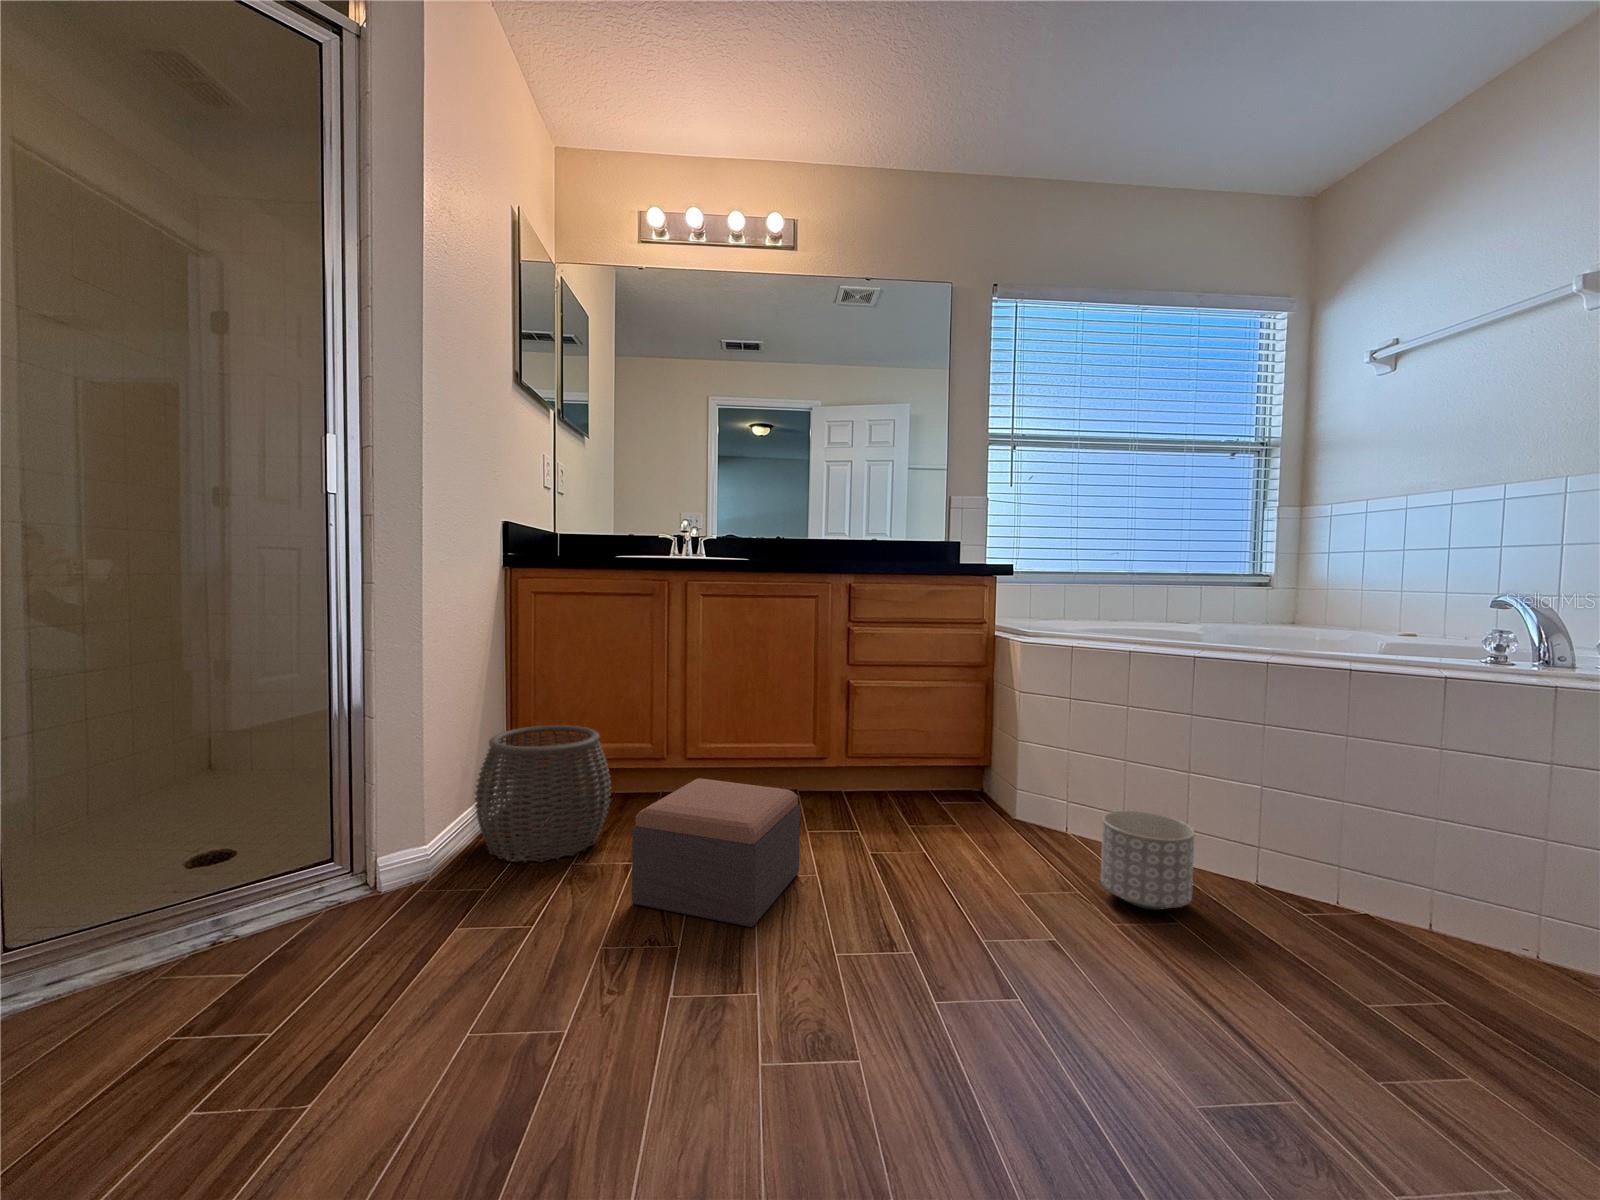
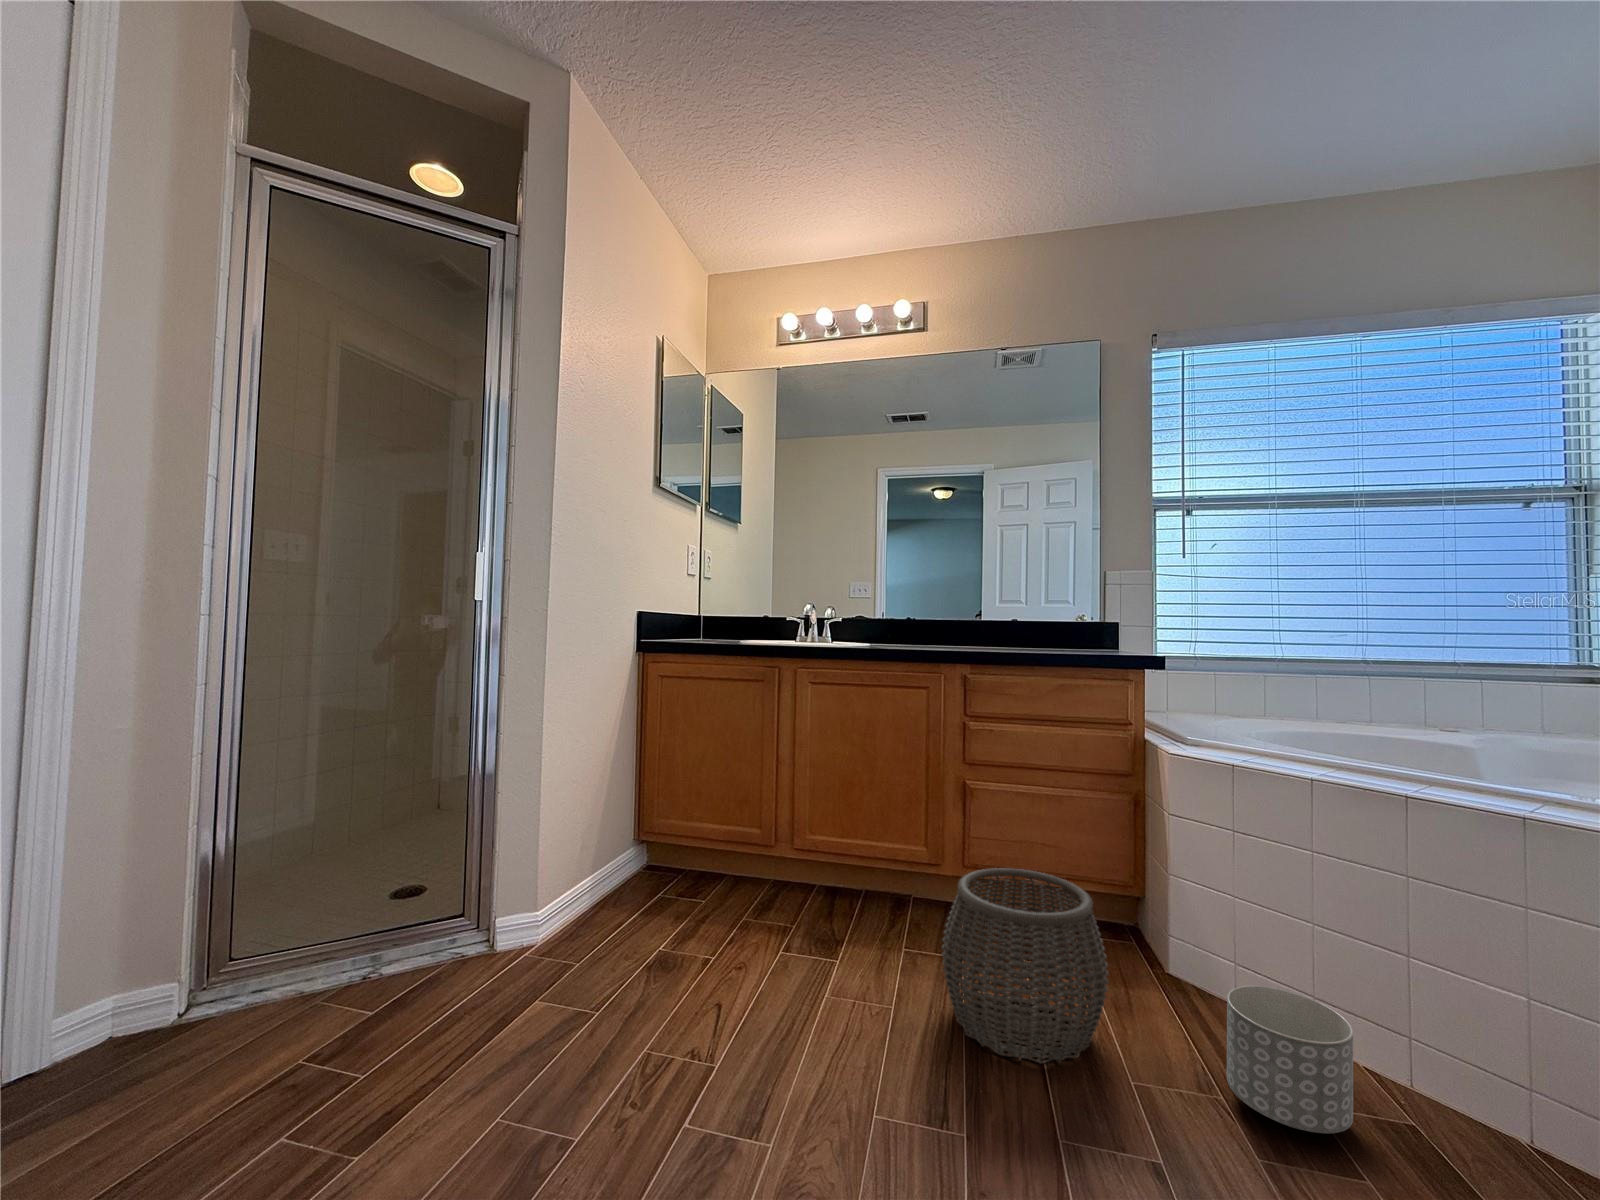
woven basket: present [475,725,611,863] -> present [942,868,1109,1064]
footstool: present [631,778,800,927] -> none [694,880,873,1054]

